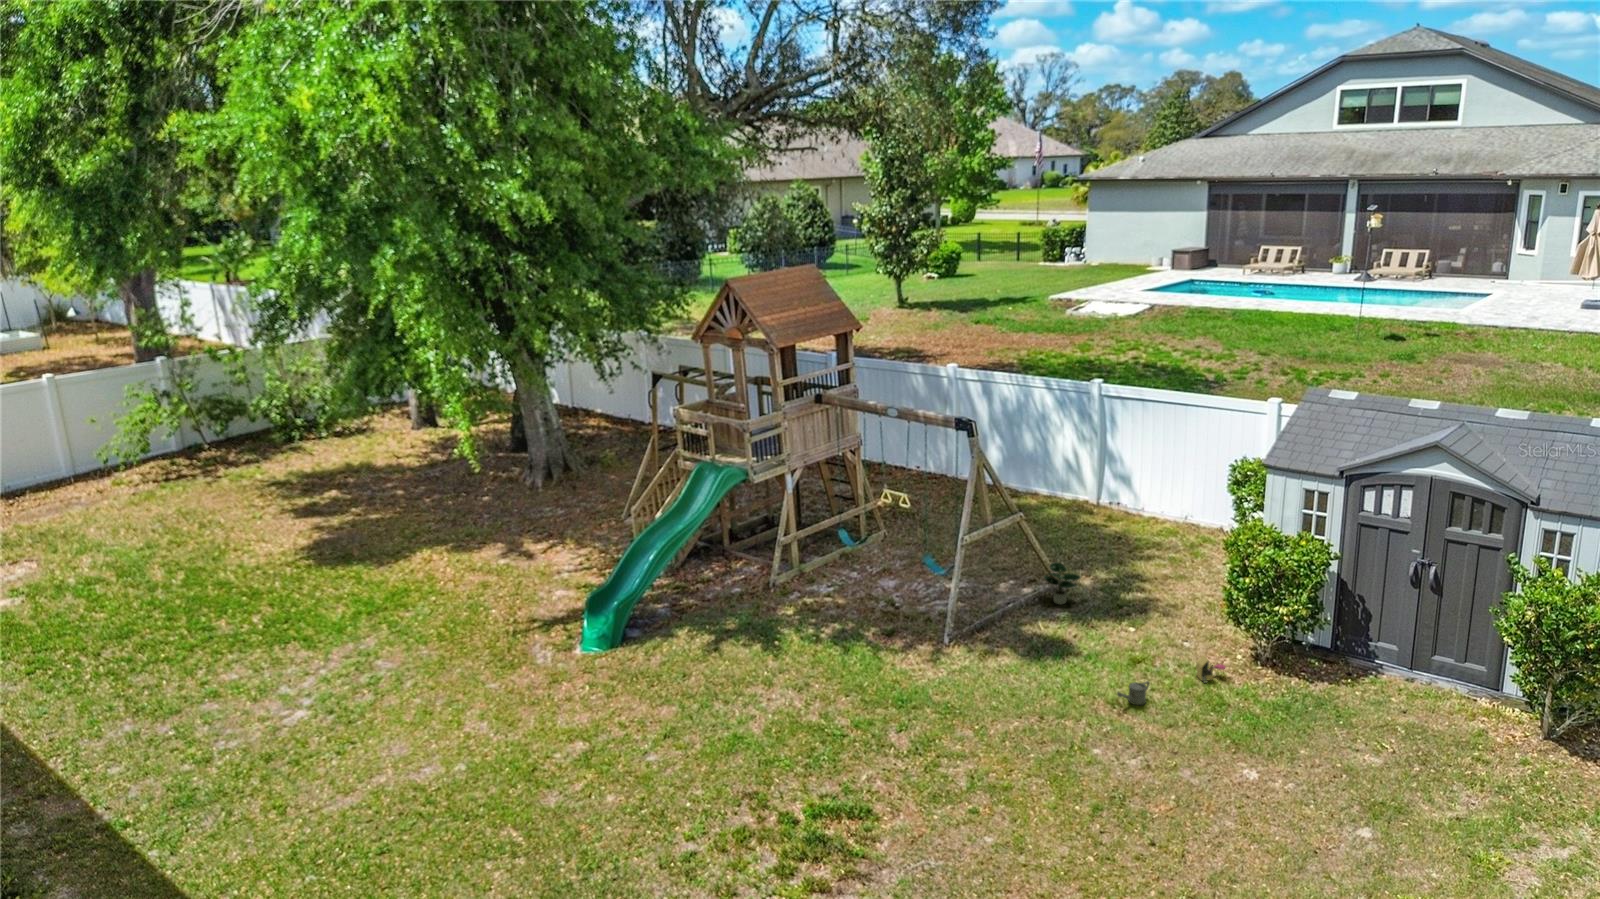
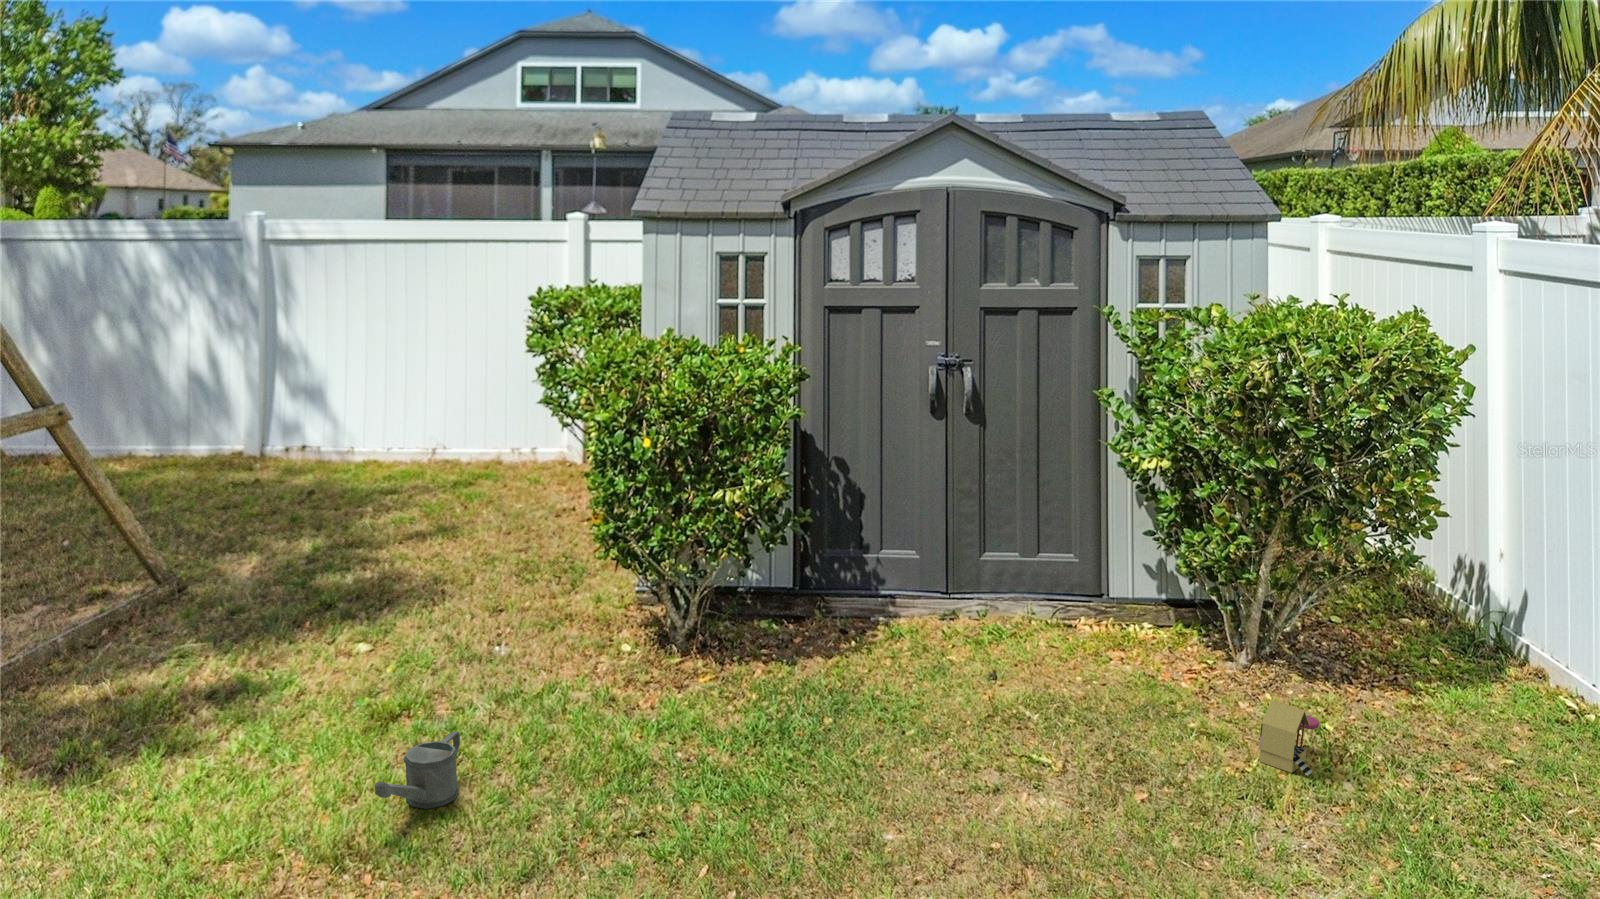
potted plant: present [1044,562,1081,604] -> none [138,522,241,621]
toy house: present [1196,656,1228,682] -> present [1259,700,1319,776]

